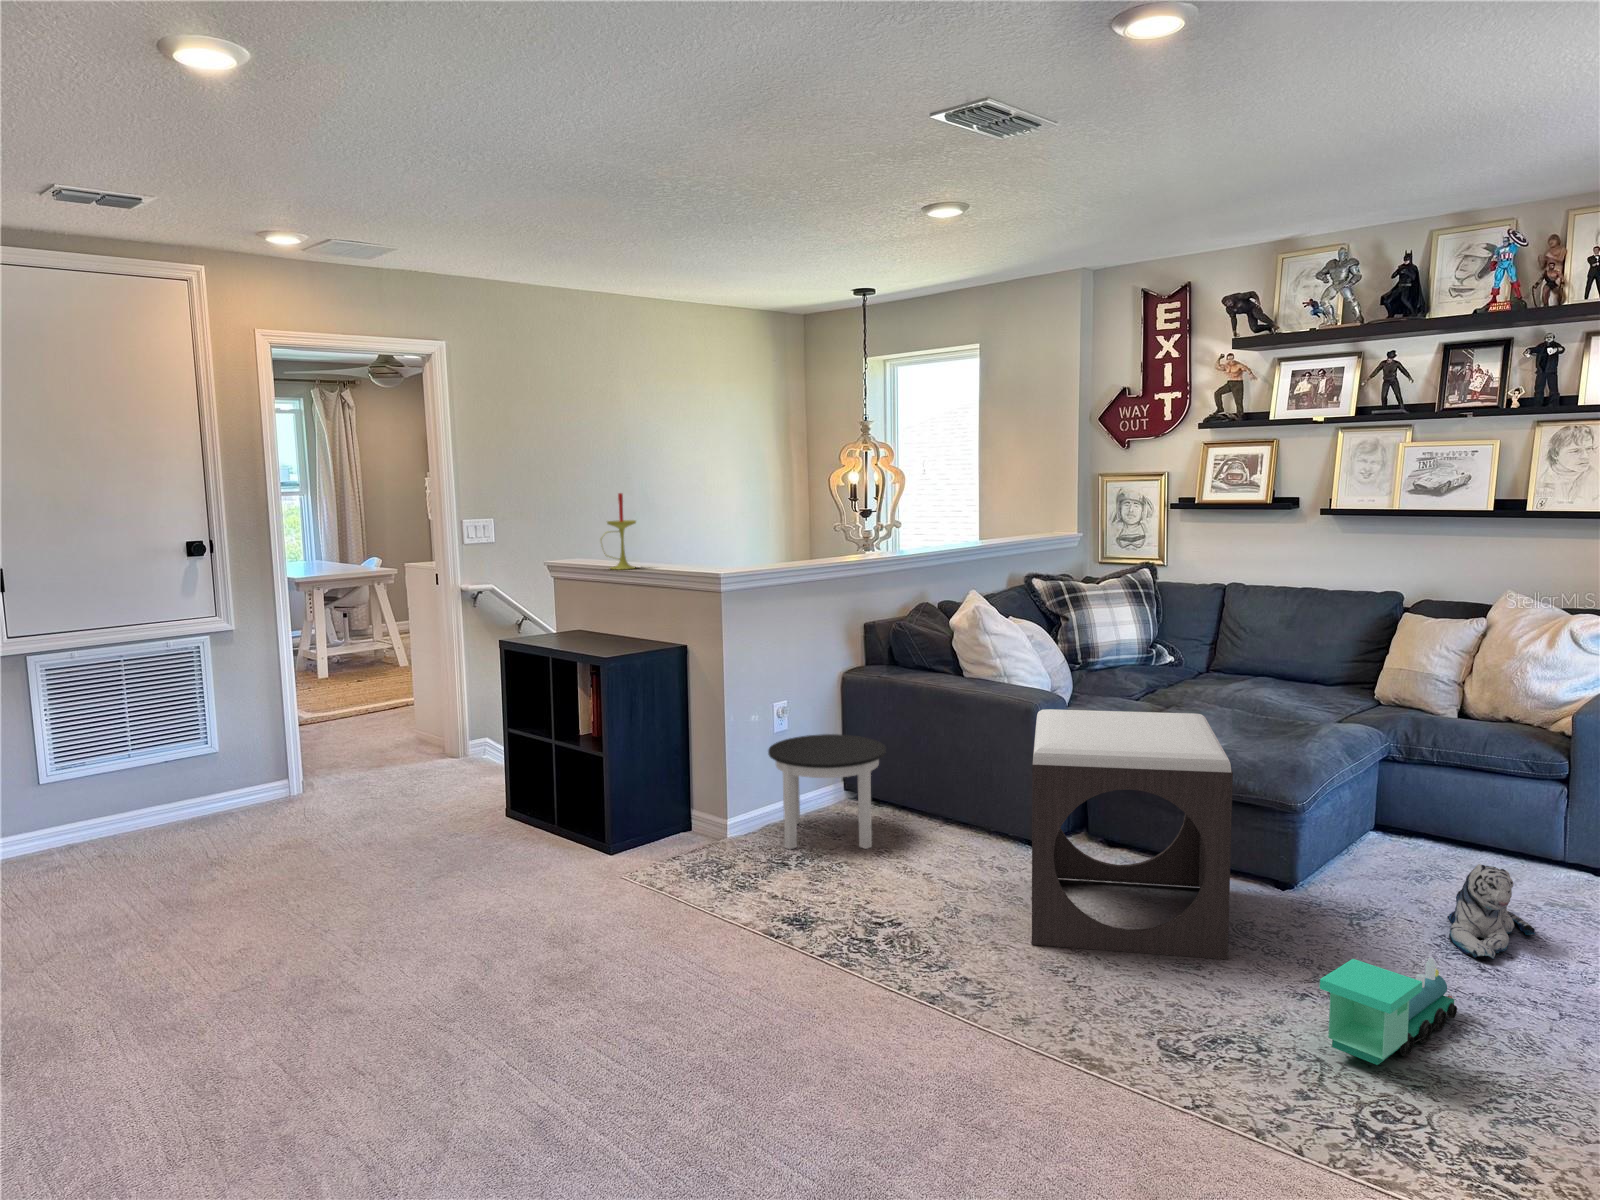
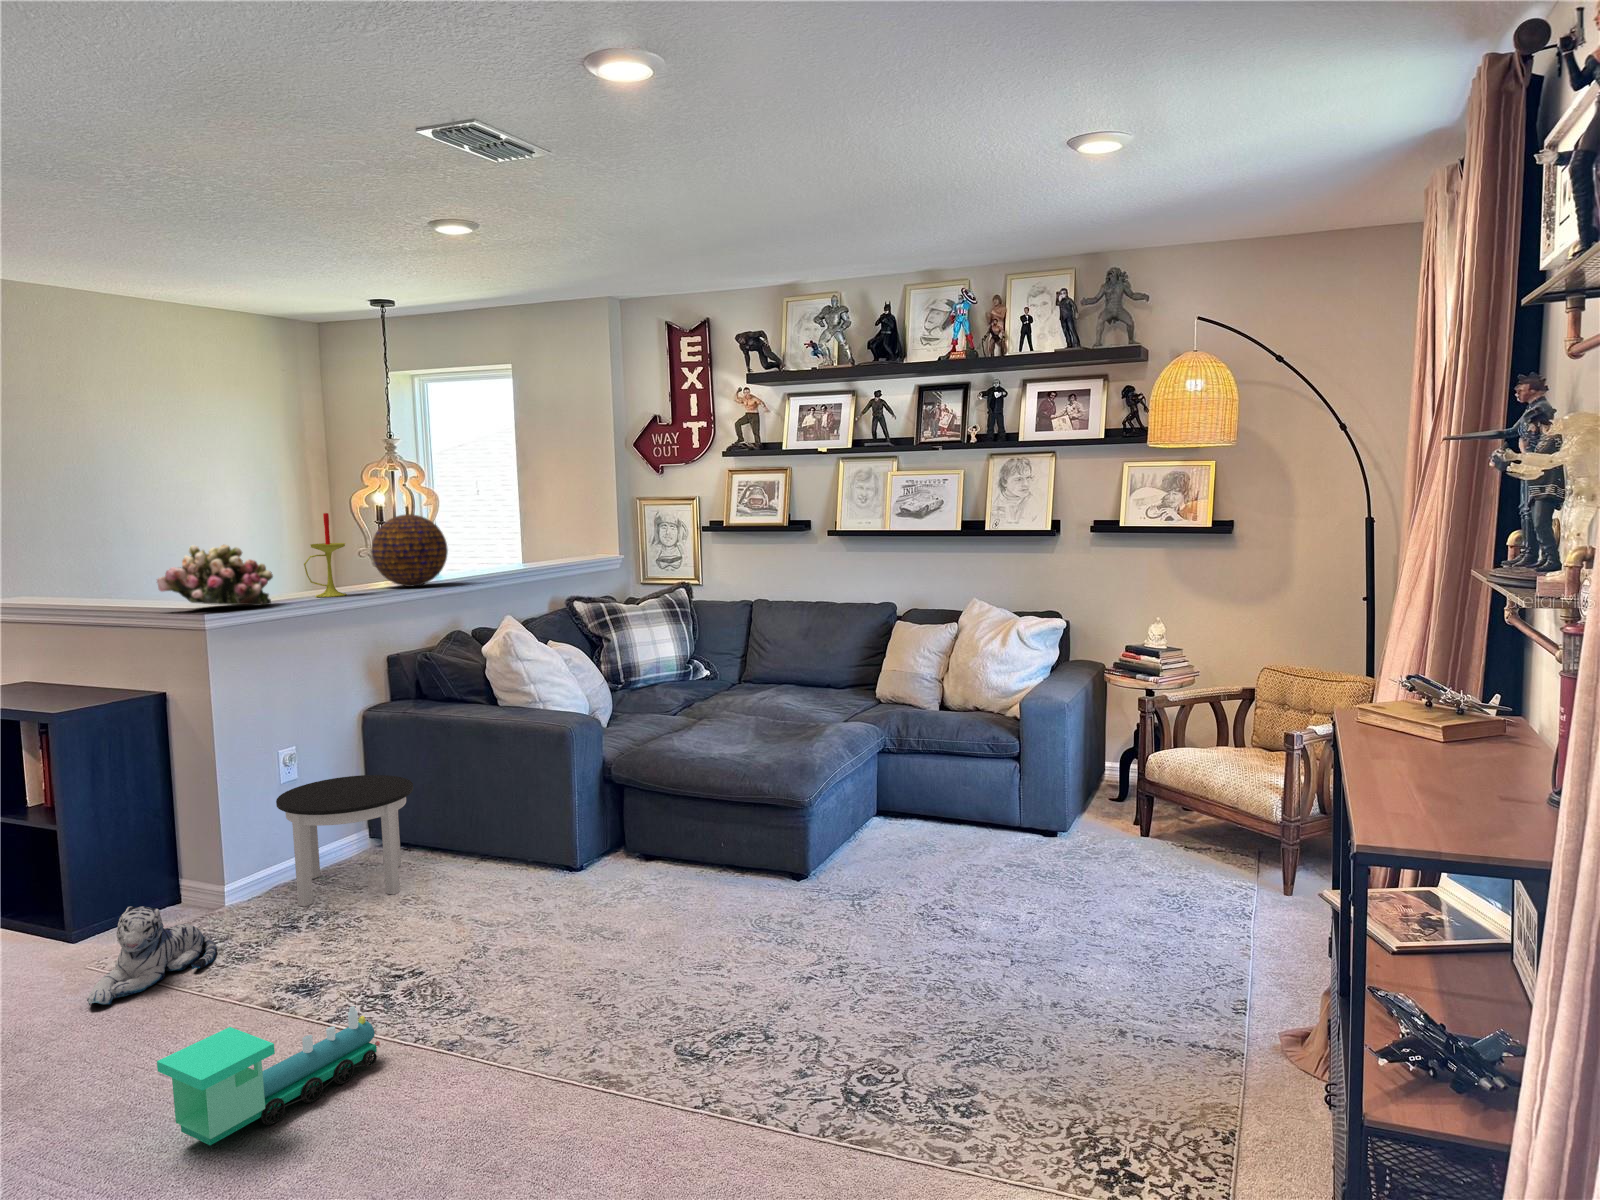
decorative orb: none [851,489,919,558] -> present [371,514,448,587]
candle: present [601,493,636,569] -> present [304,513,347,597]
flower arrangement: none [682,516,773,572] -> present [157,545,273,605]
footstool: present [1032,709,1233,959] -> none [552,724,746,970]
plush toy: present [1447,864,1535,959] -> present [87,906,217,1005]
toy train: present [1320,958,1457,1065] -> present [157,1006,380,1145]

